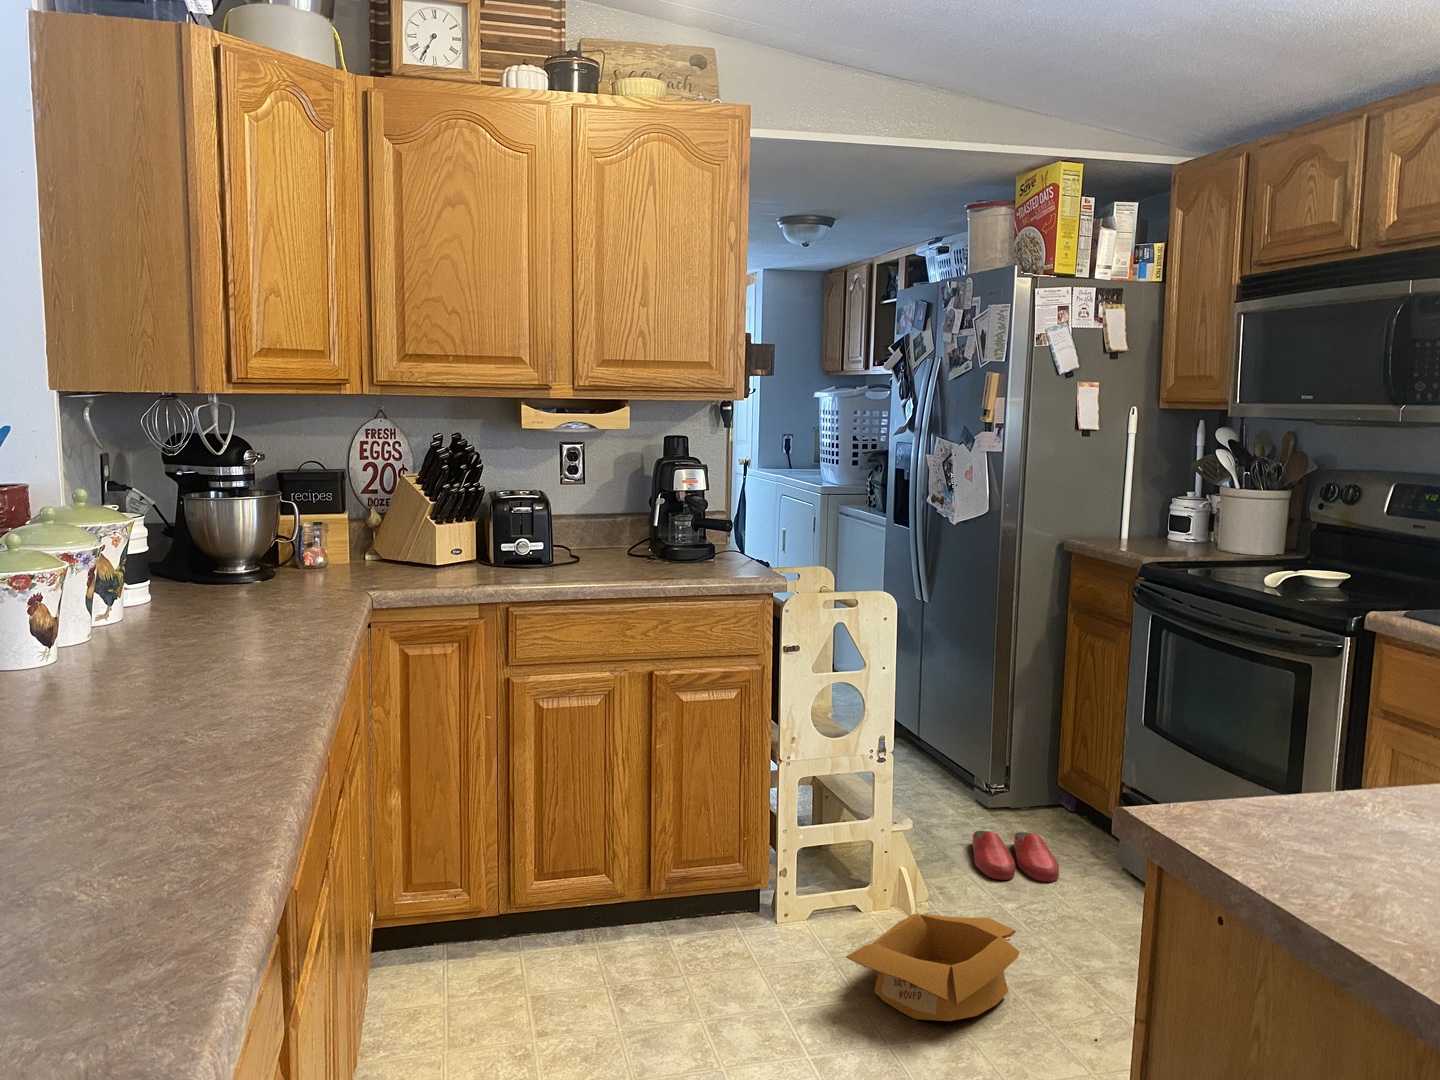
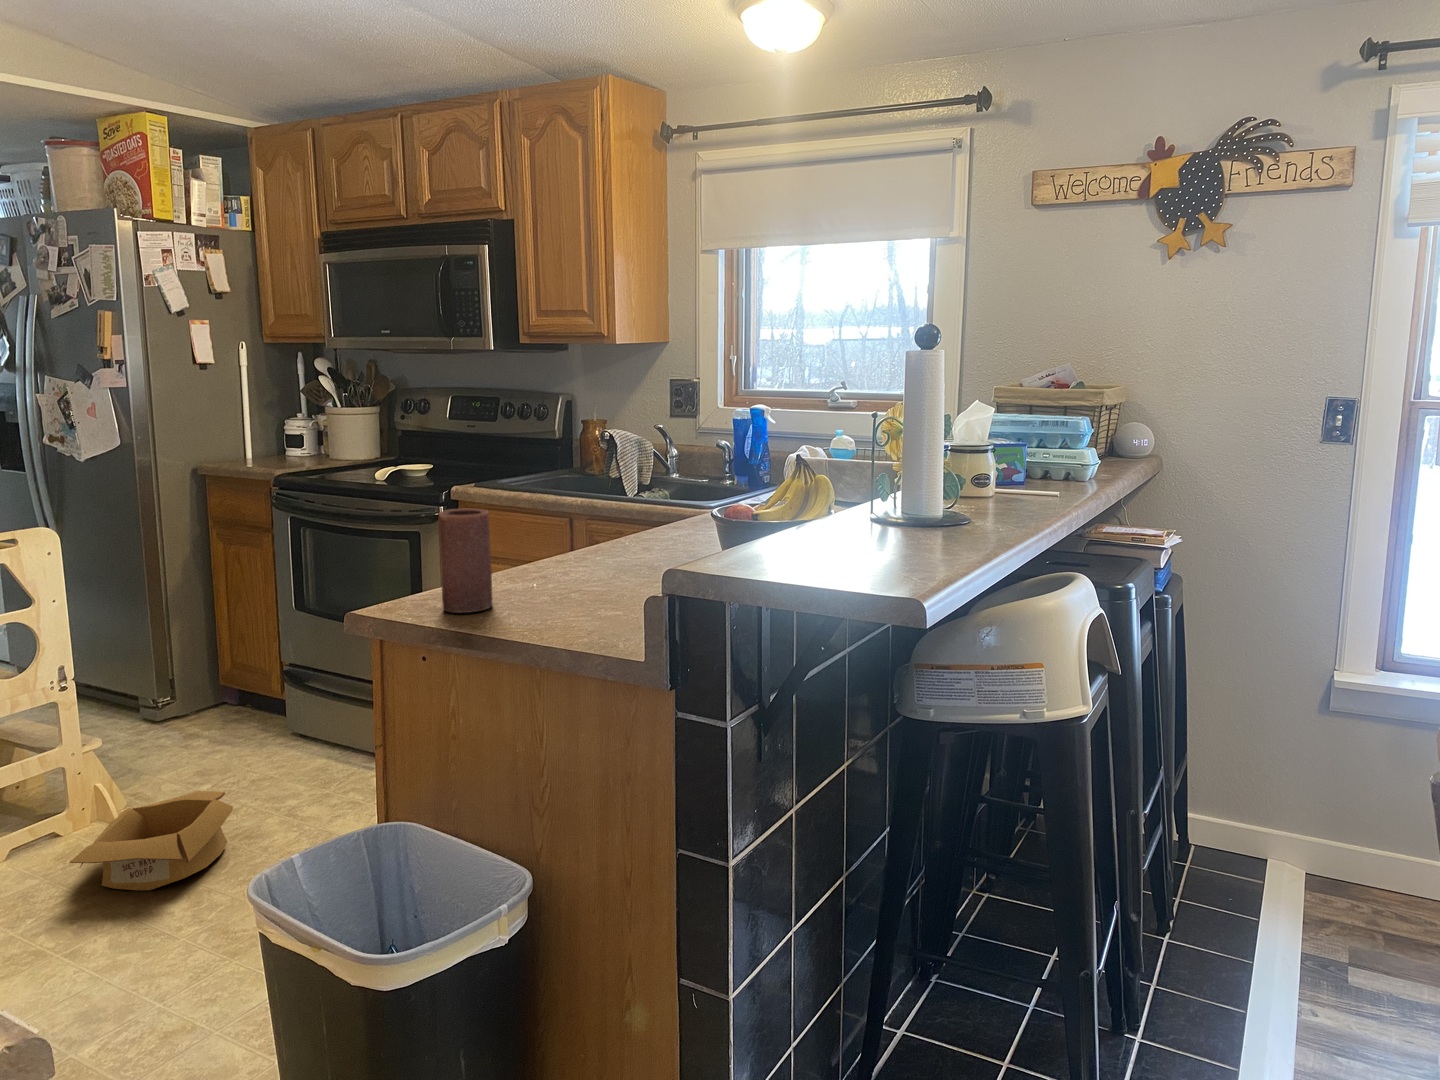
candle: none [1267,685,1370,867] -> present [439,509,493,613]
slippers: present [972,831,1059,882] -> none [154,724,242,770]

